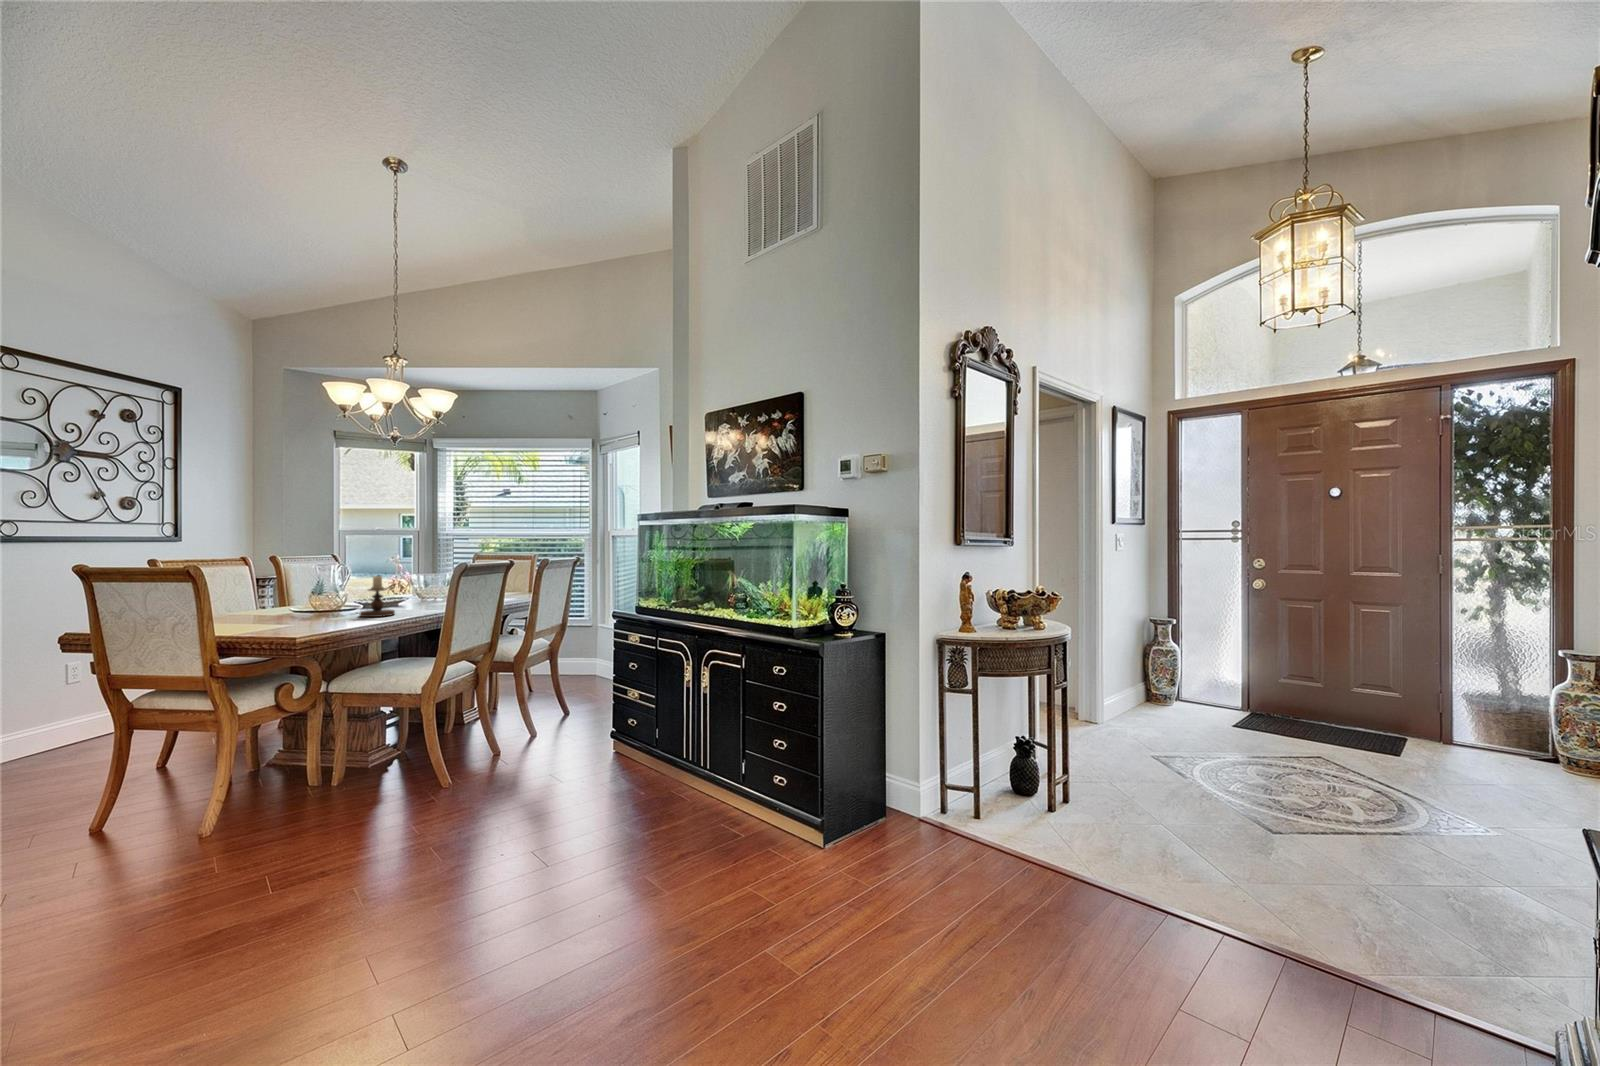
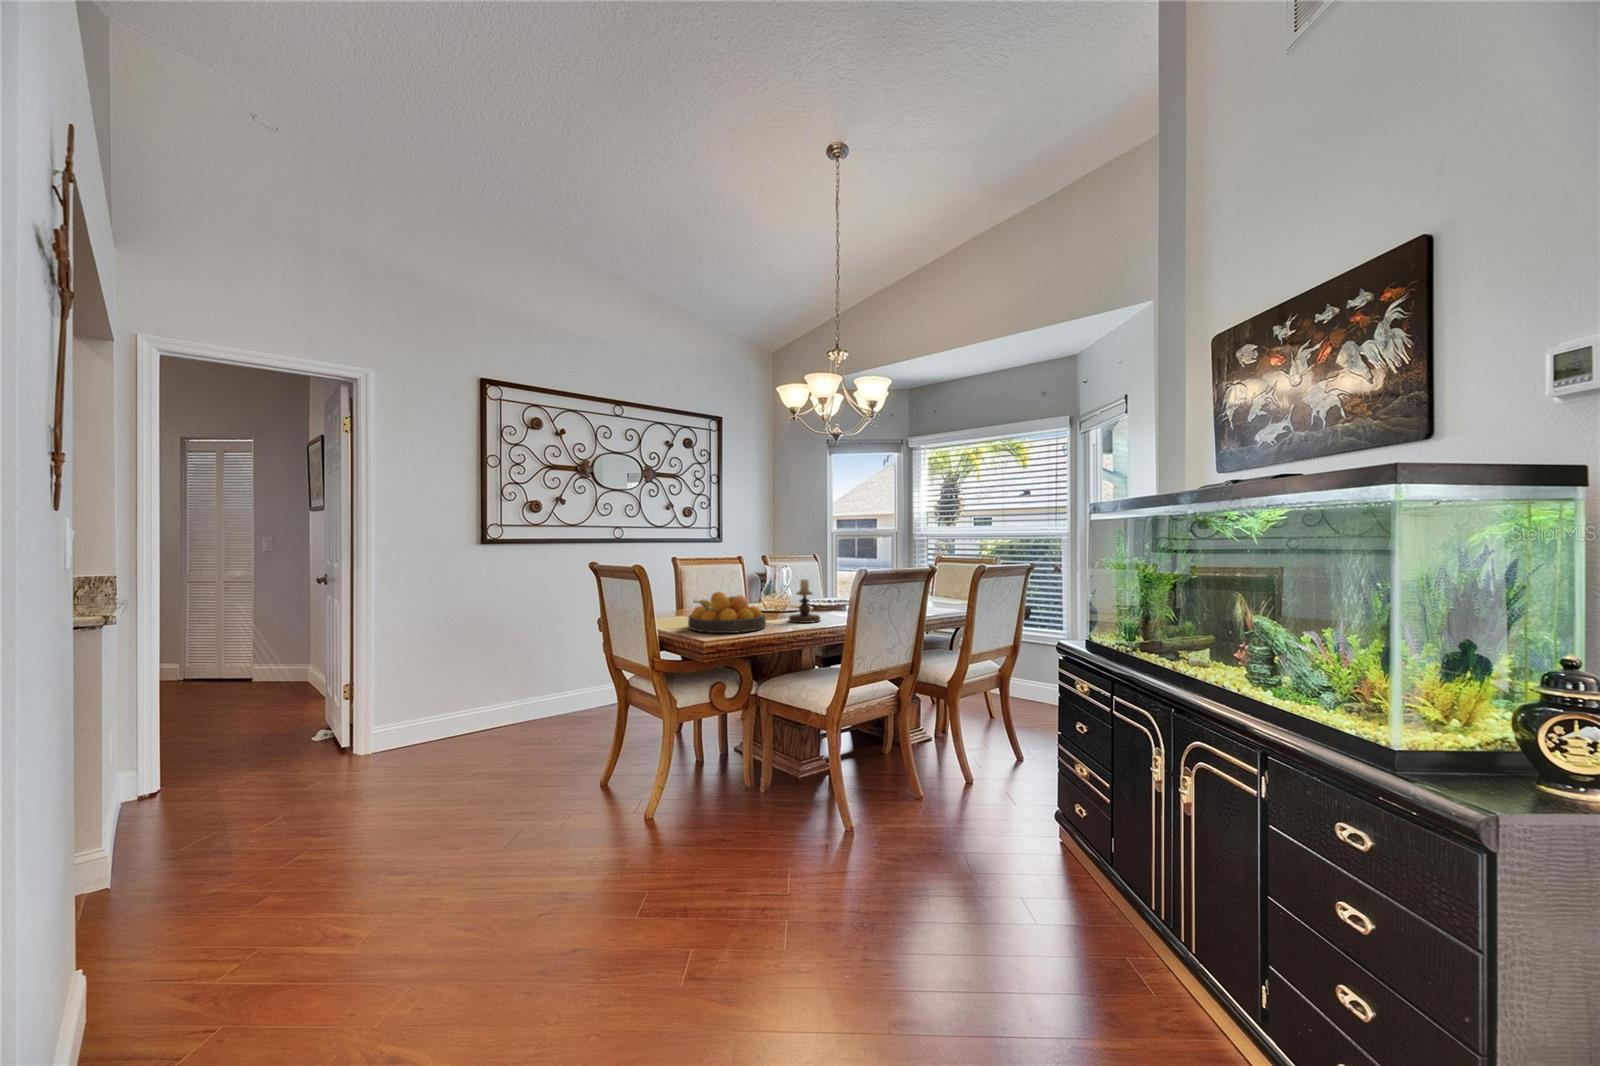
fruit bowl: none [250,591,346,631] -> present [688,592,766,633]

